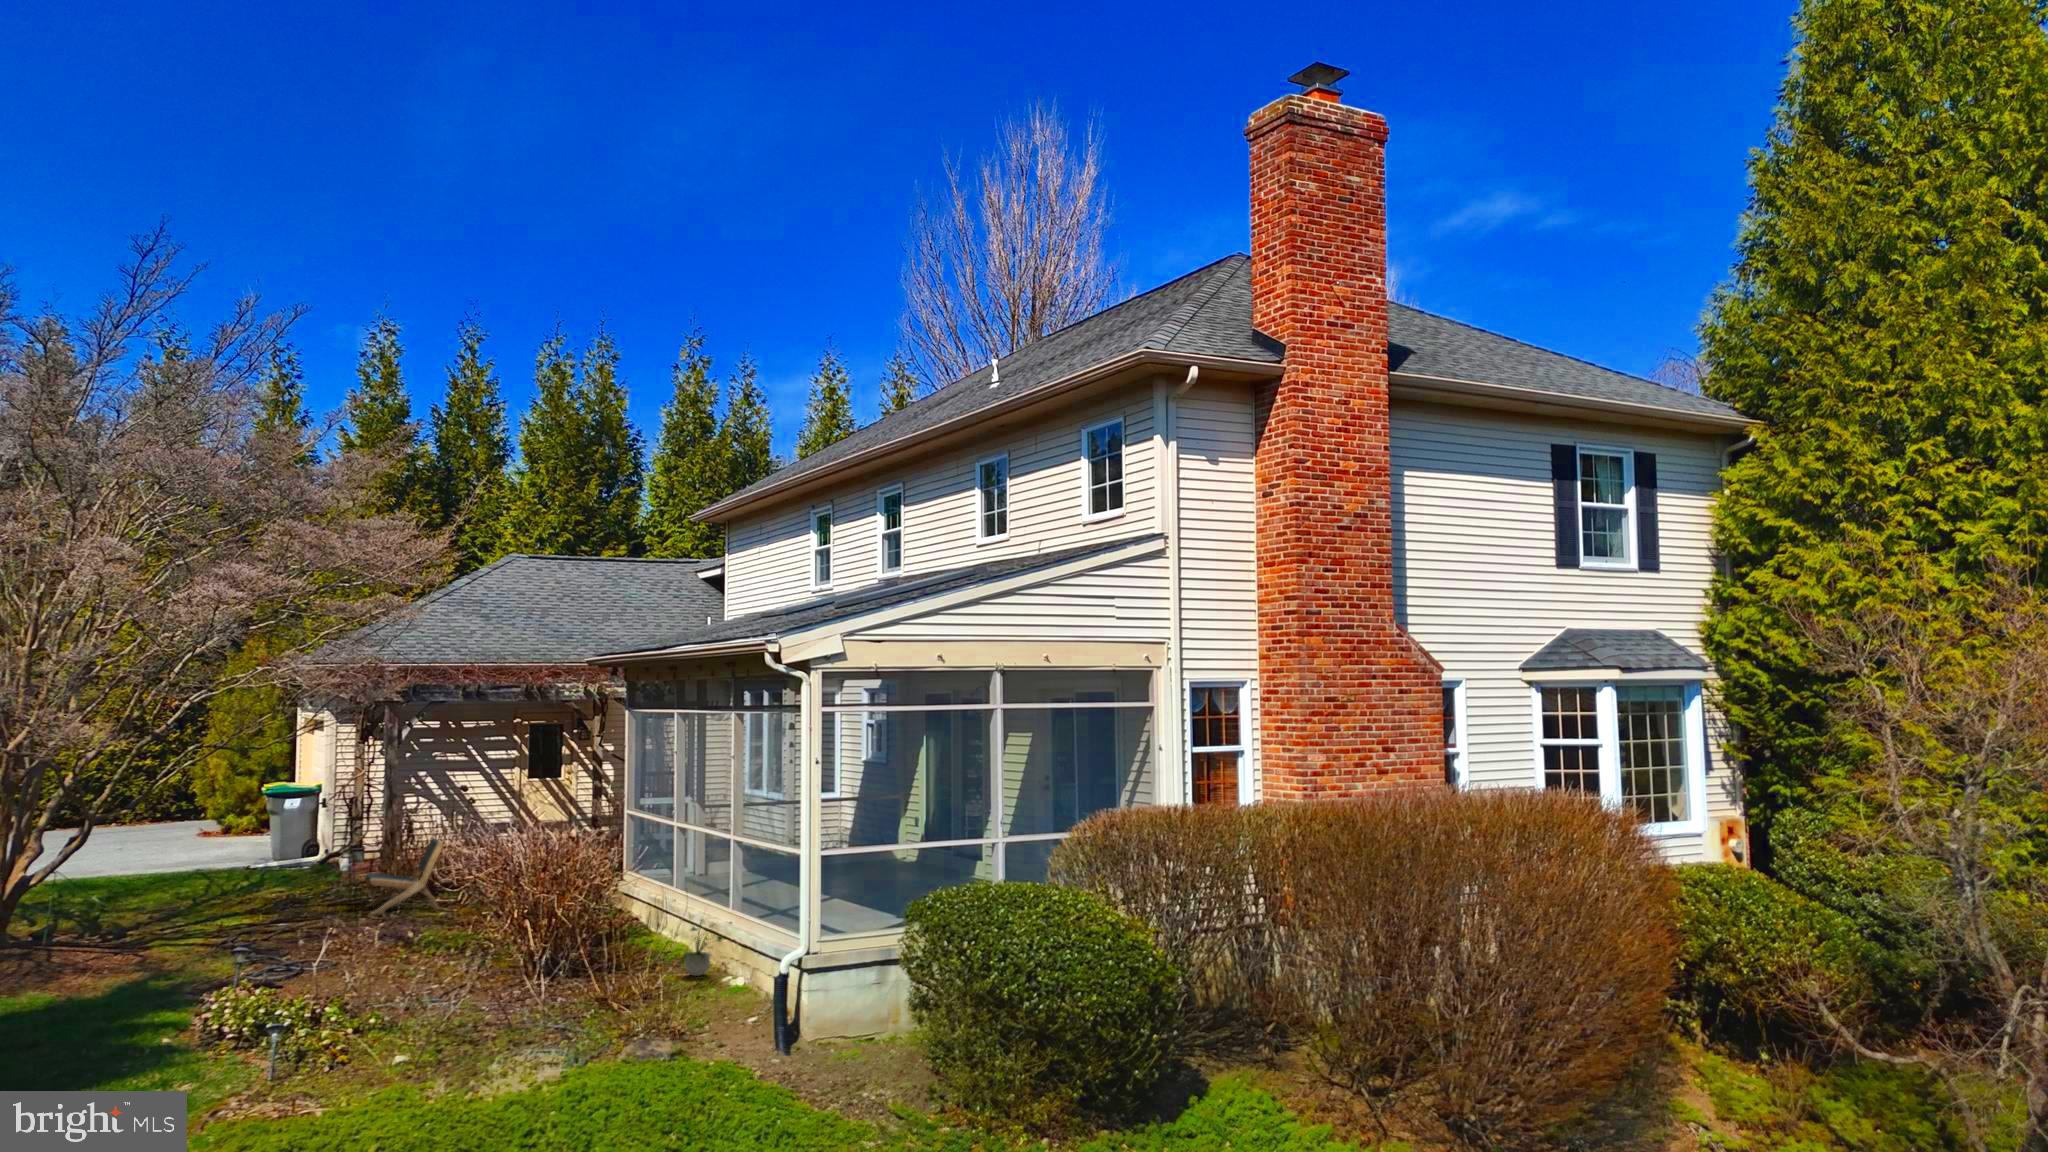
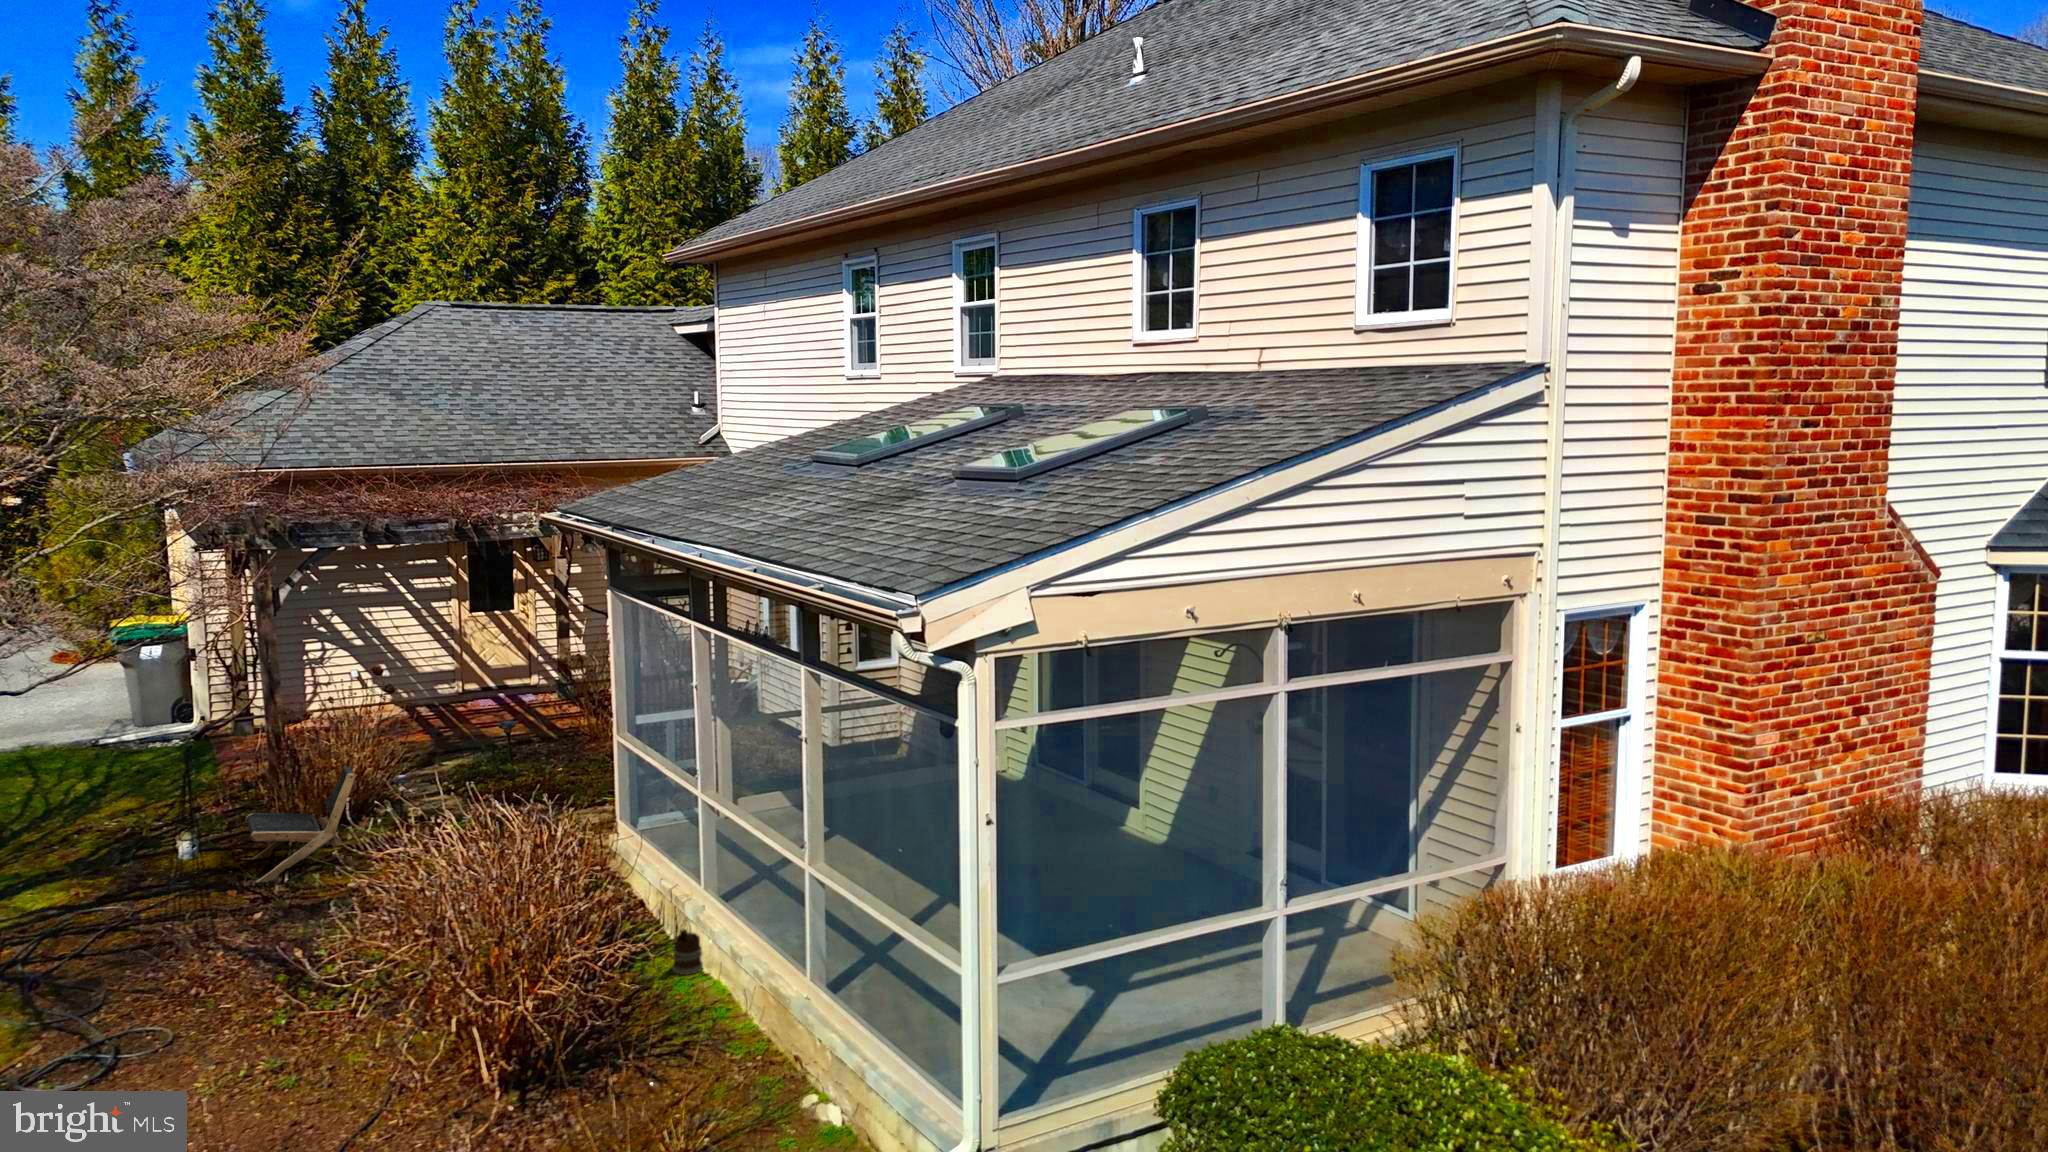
wooden bucket: none [648,908,669,947] -> present [673,920,703,975]
potted plant: present [680,920,724,976] -> none [733,966,808,1077]

